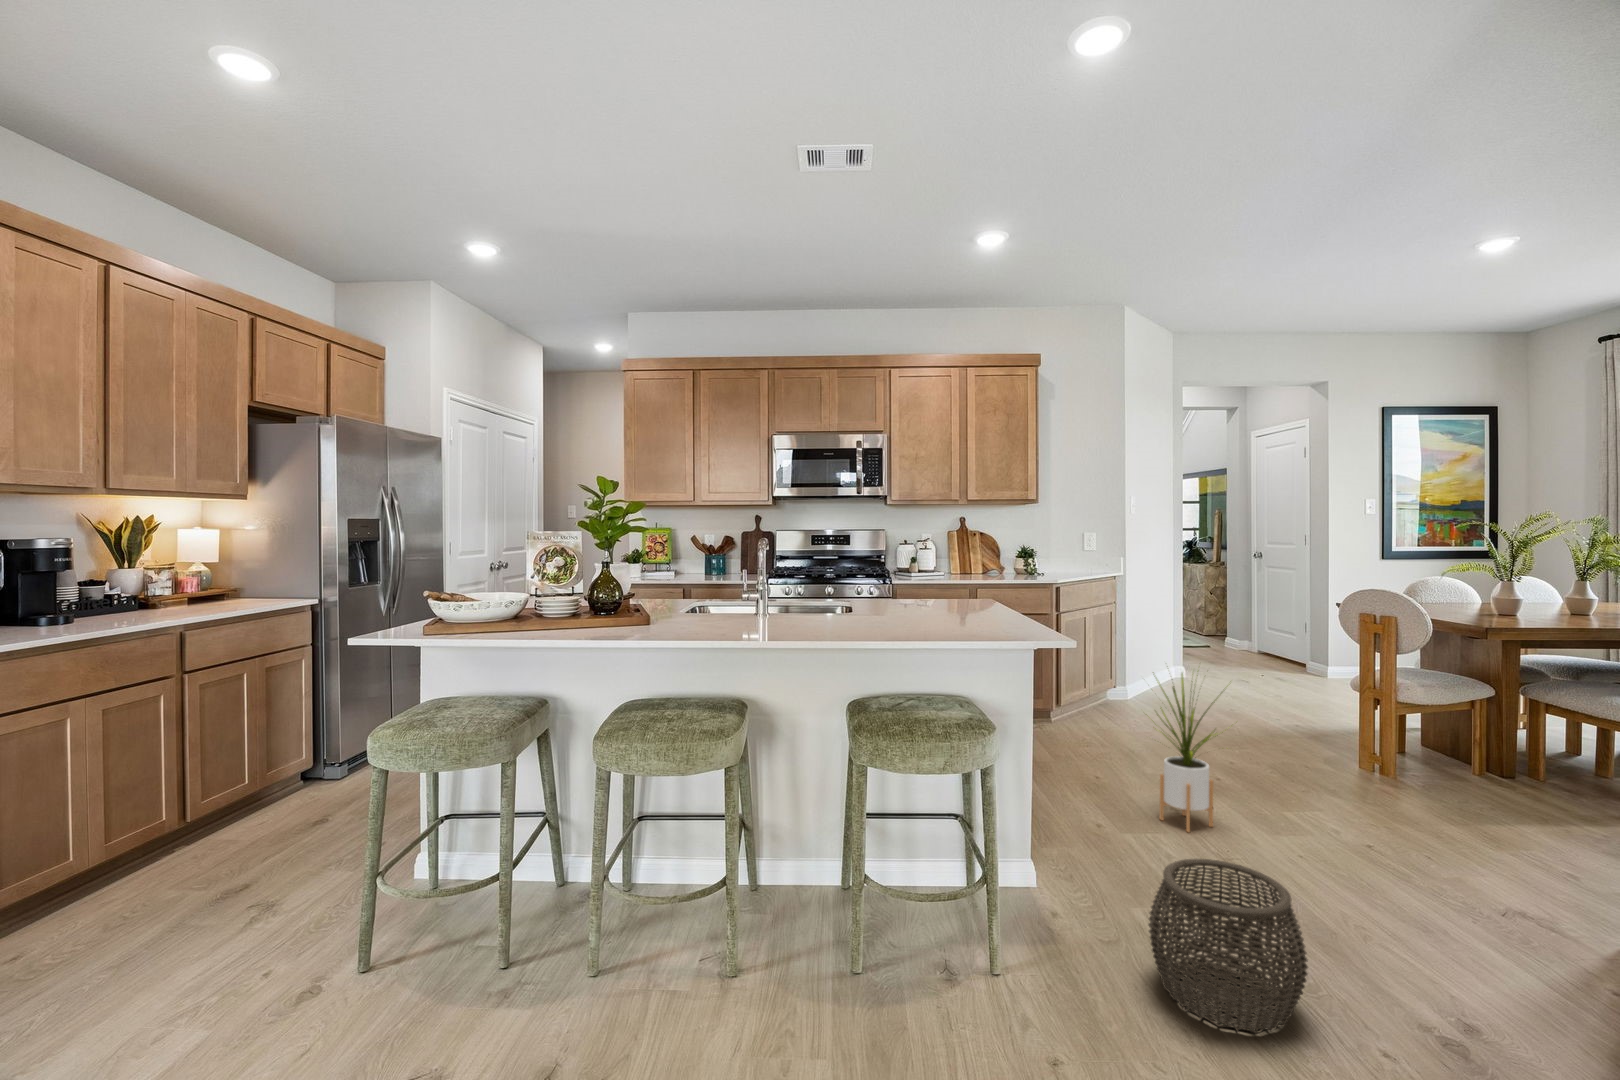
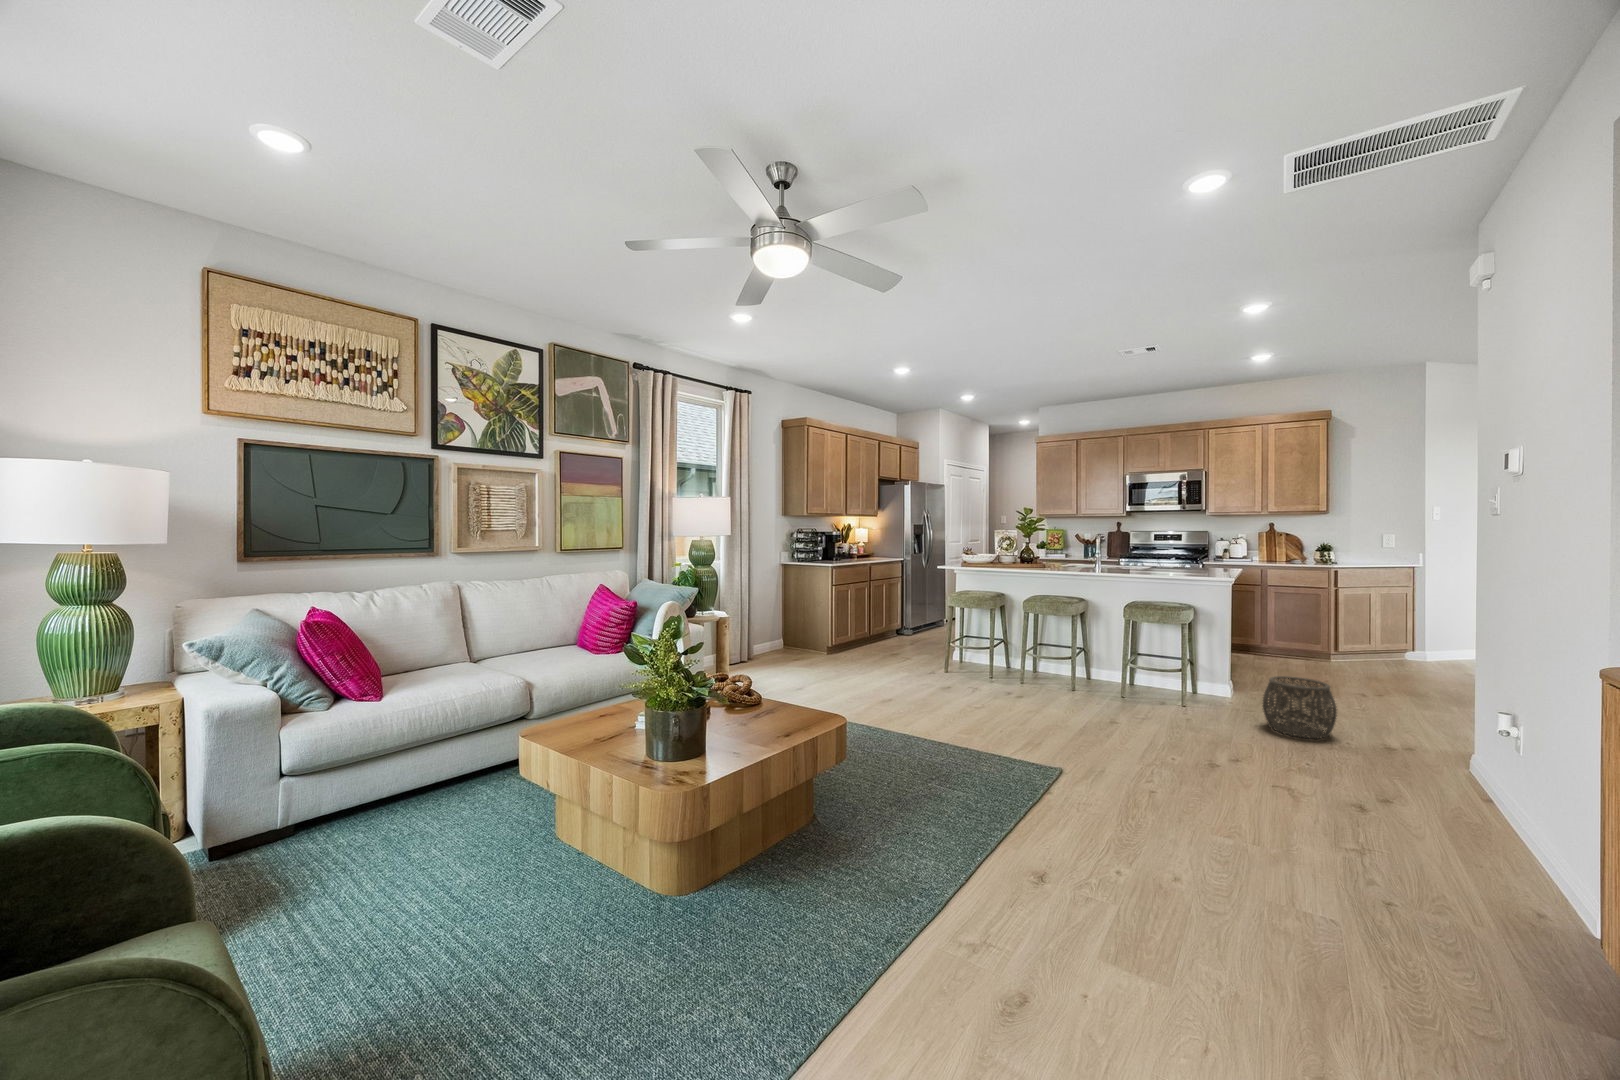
house plant: present [1157,673,1215,832] -> none [1337,607,1405,704]

